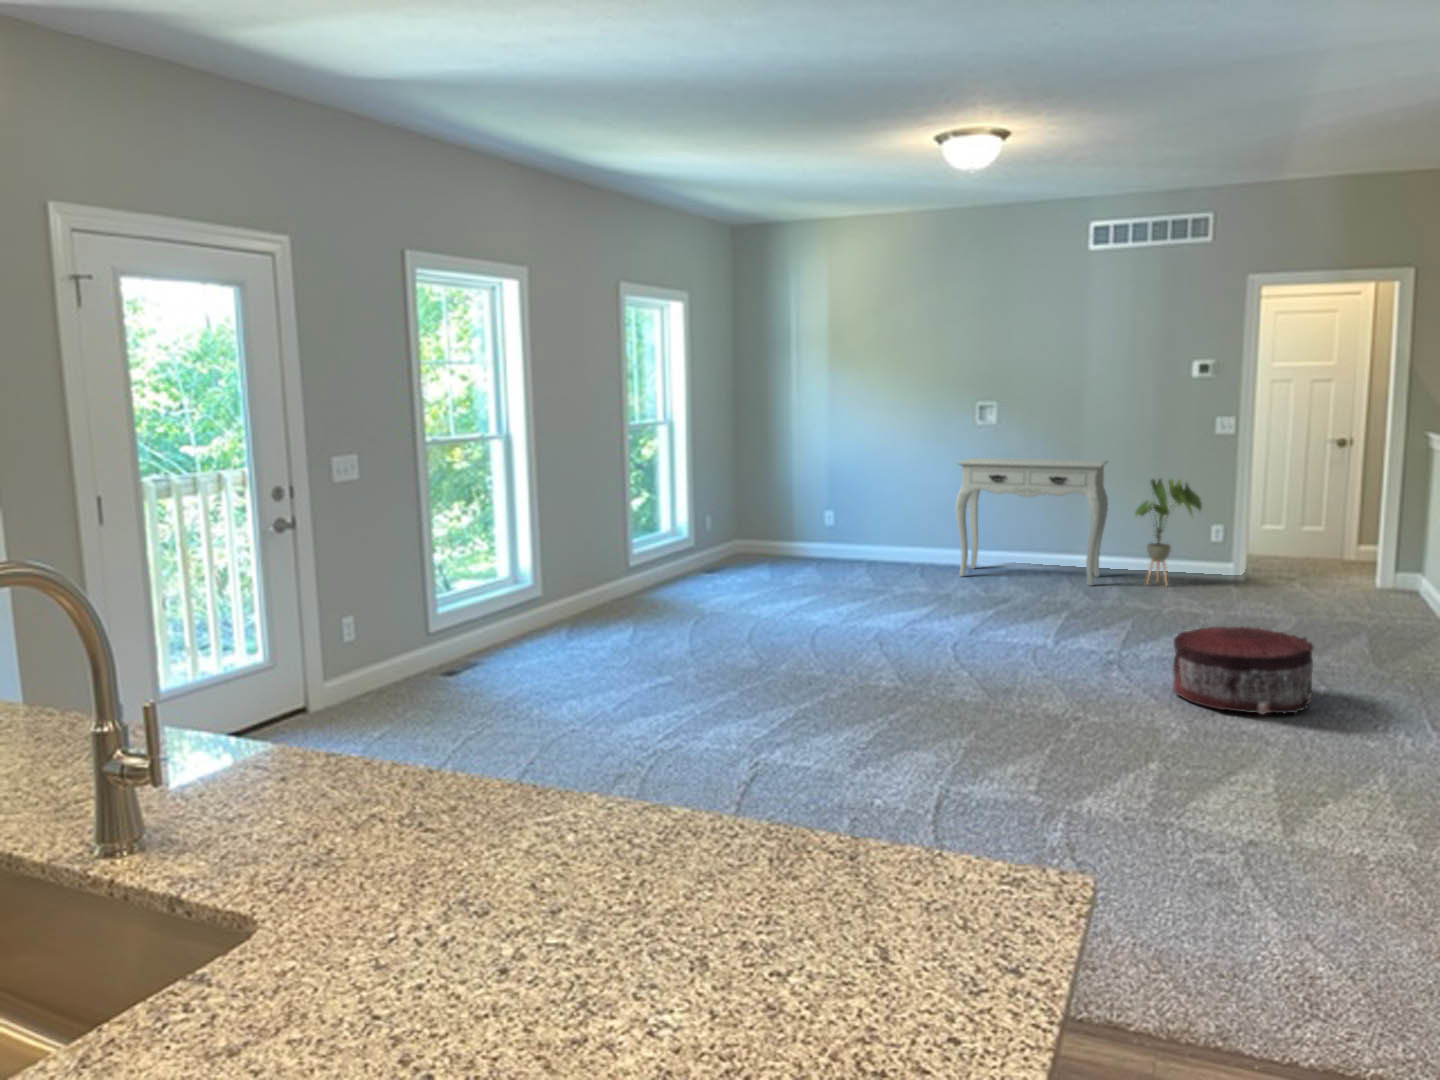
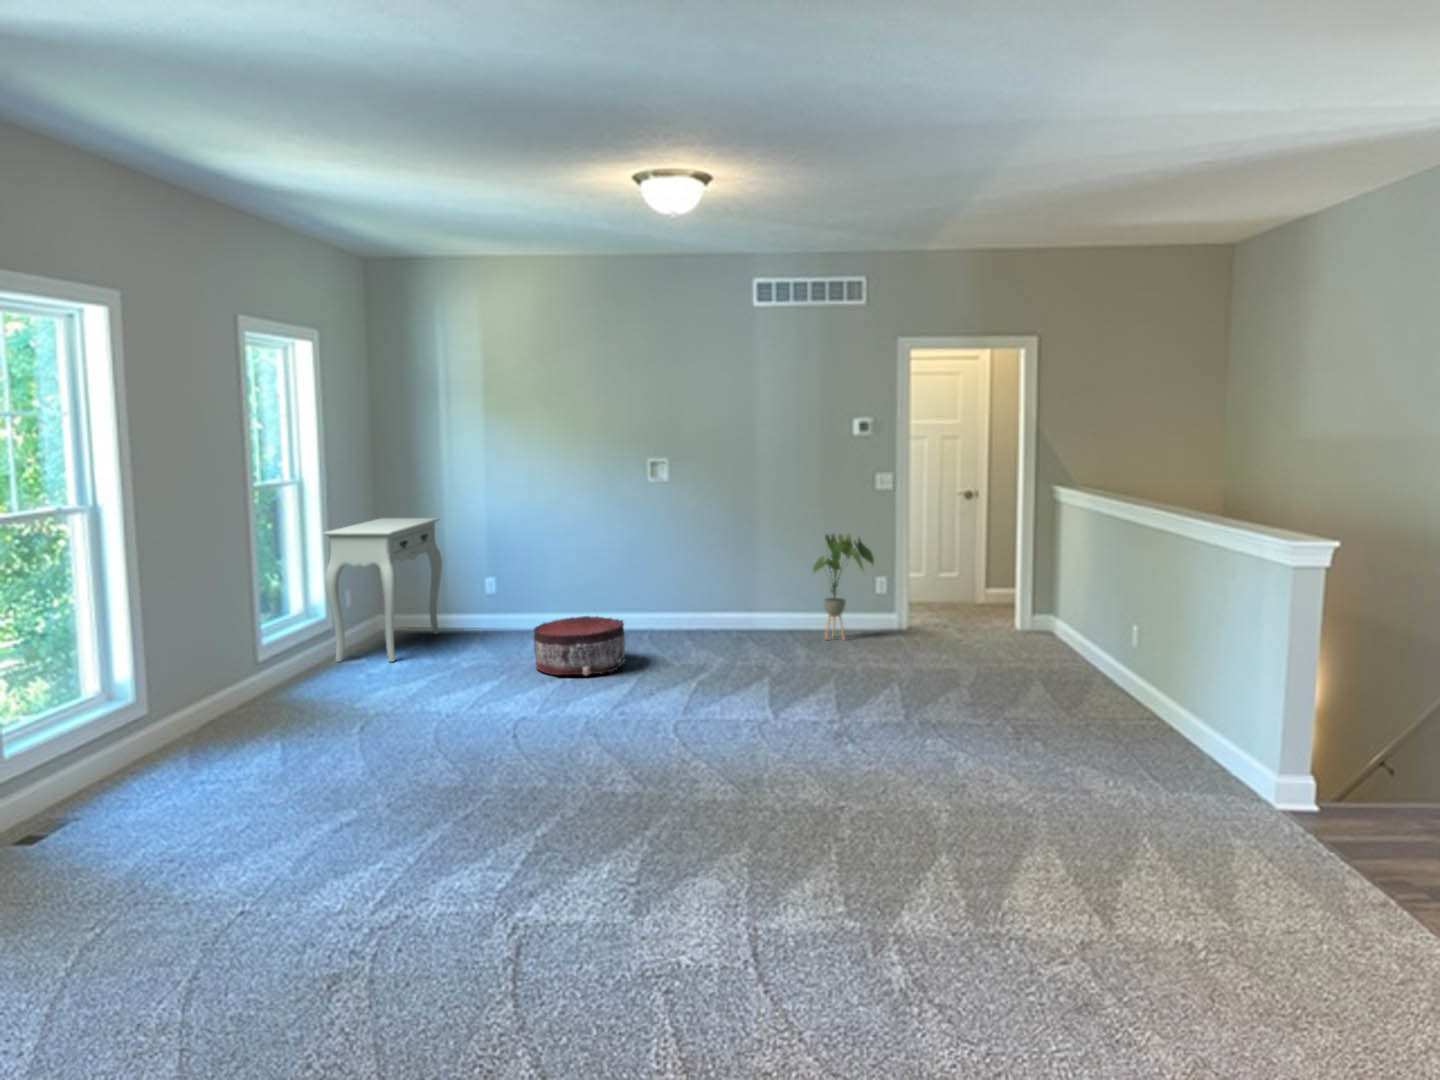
console table: present [955,458,1108,586] -> present [323,518,442,662]
pouf: present [1173,627,1313,714] -> present [534,616,625,675]

